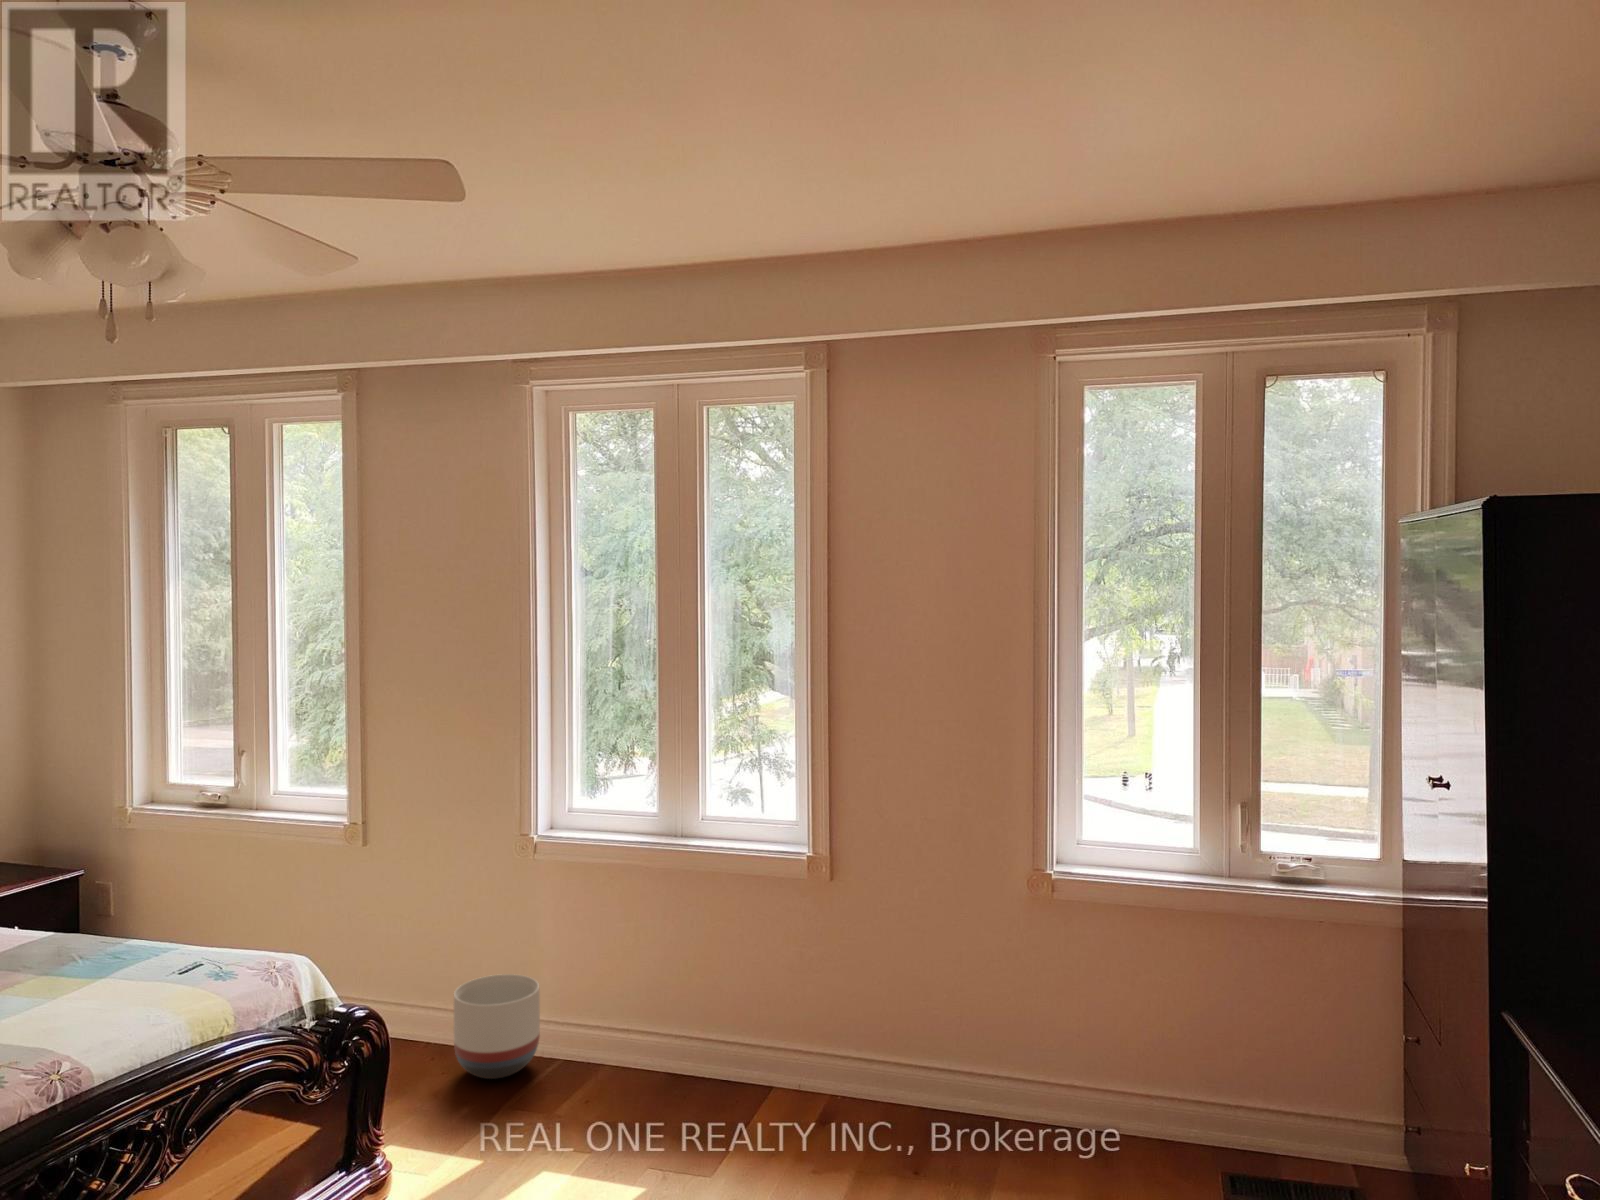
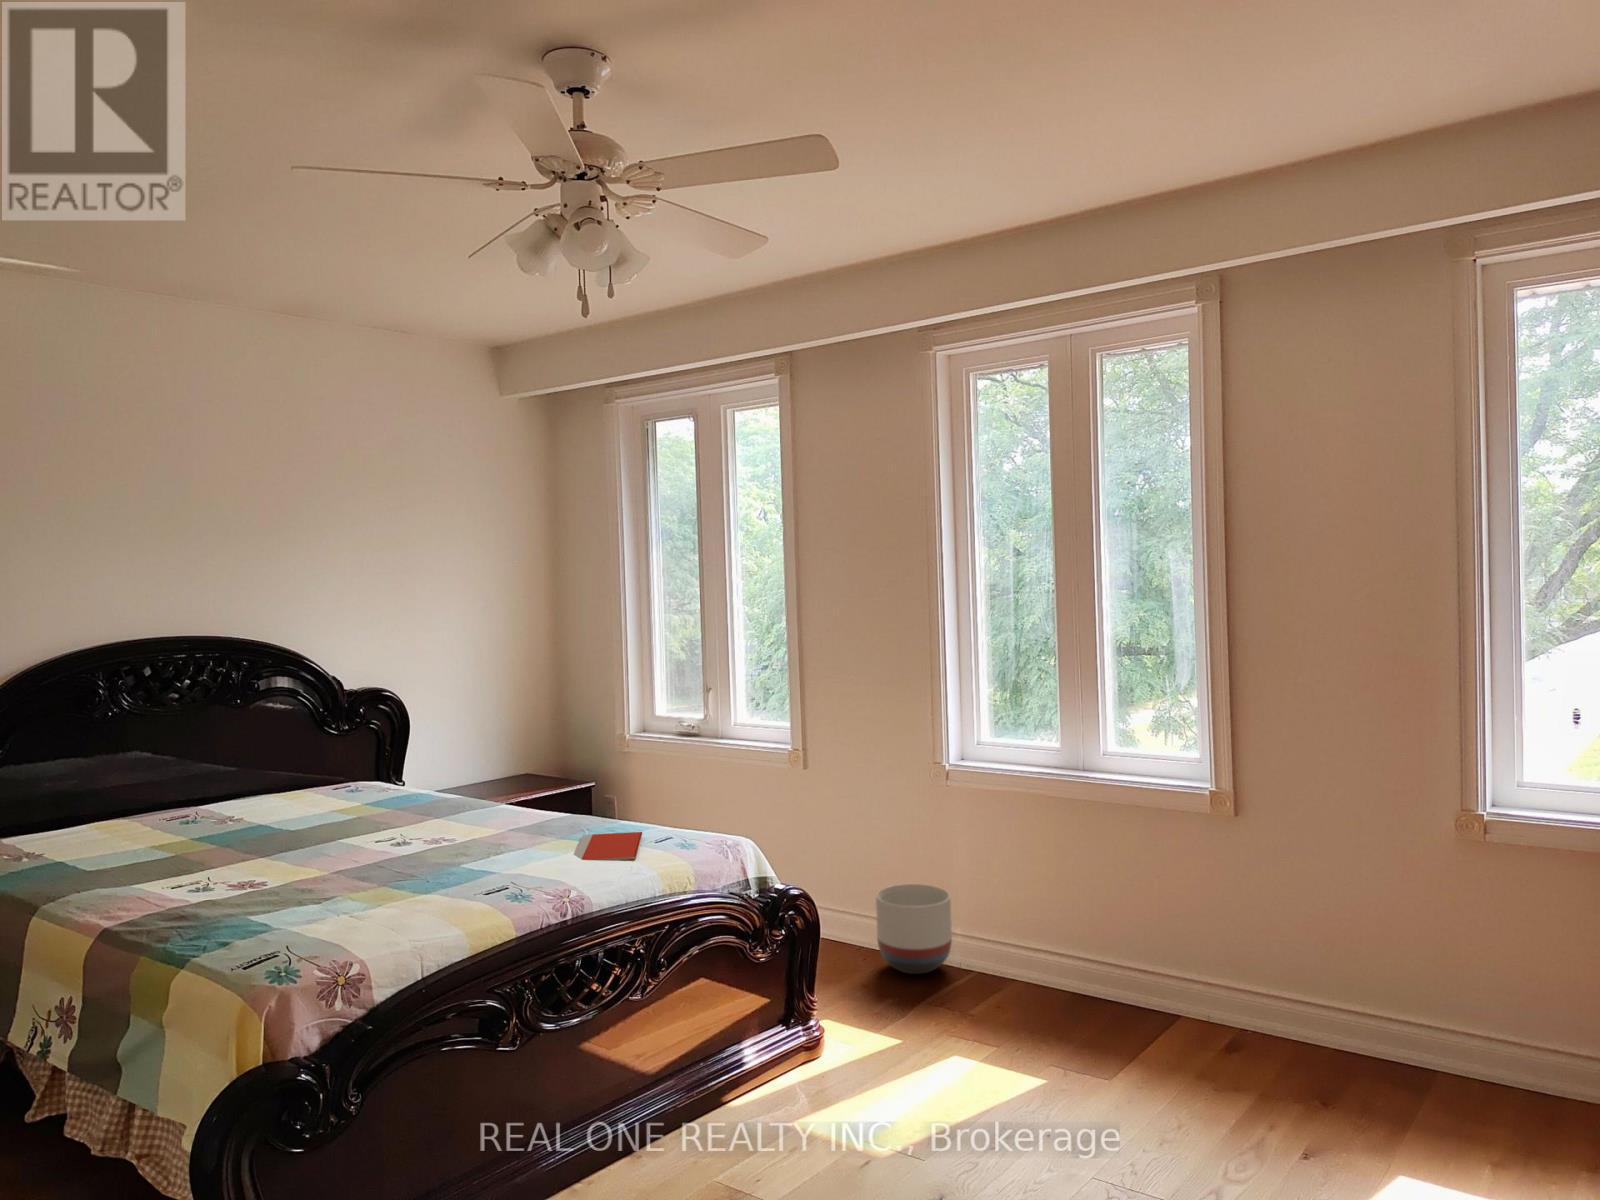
notebook: none [52,960,155,1019] -> present [574,832,642,860]

